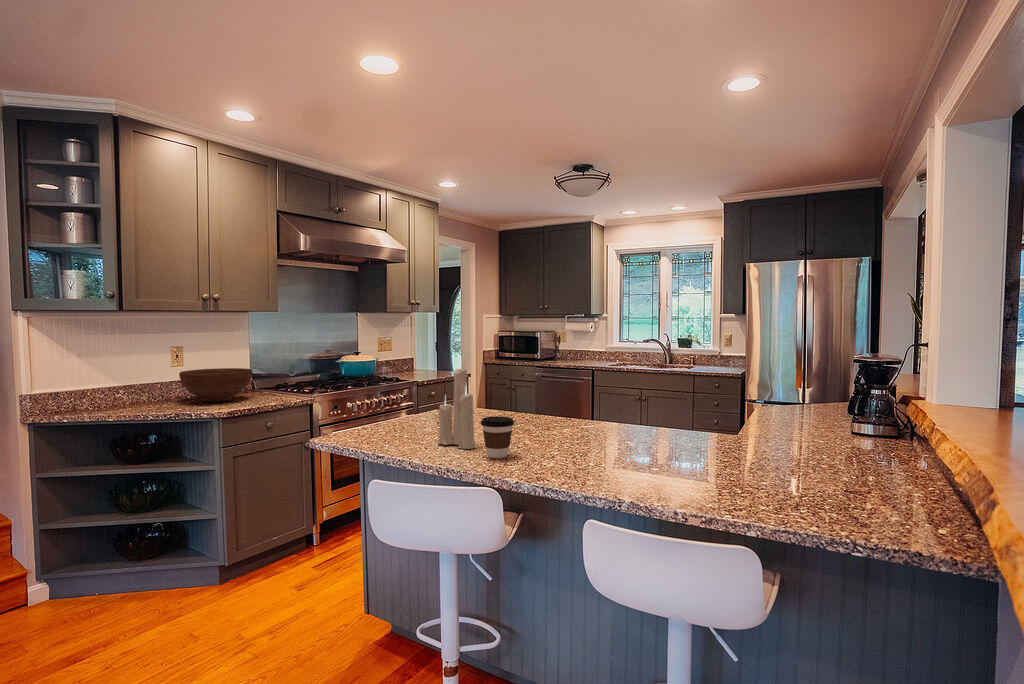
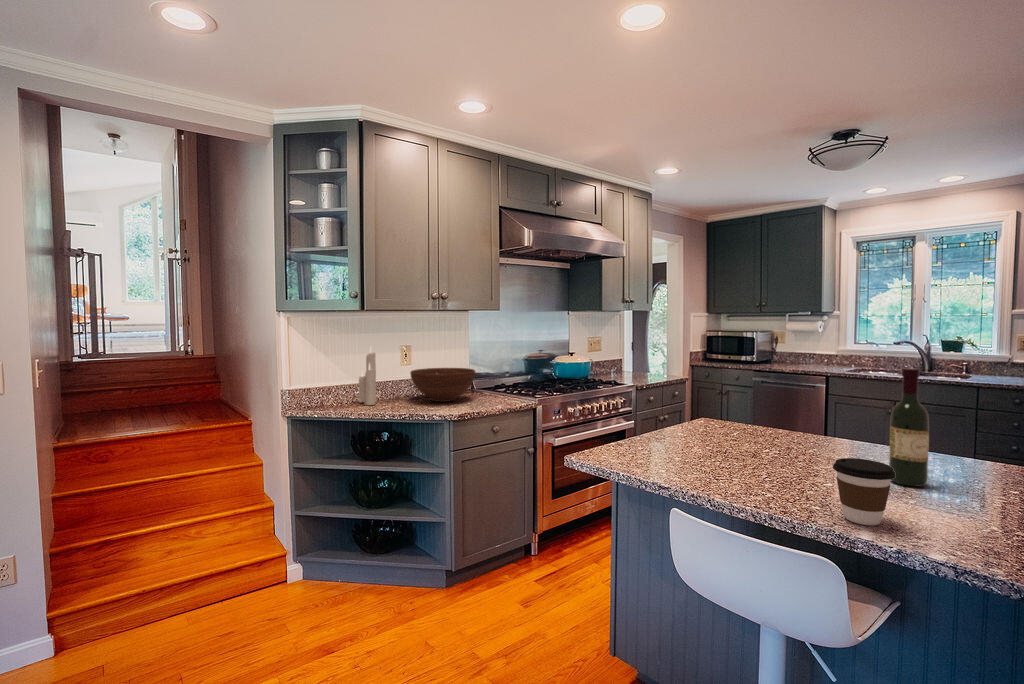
wine bottle: none [542,356,563,437] -> present [889,368,929,487]
candle: present [438,362,476,449] -> present [358,352,377,405]

